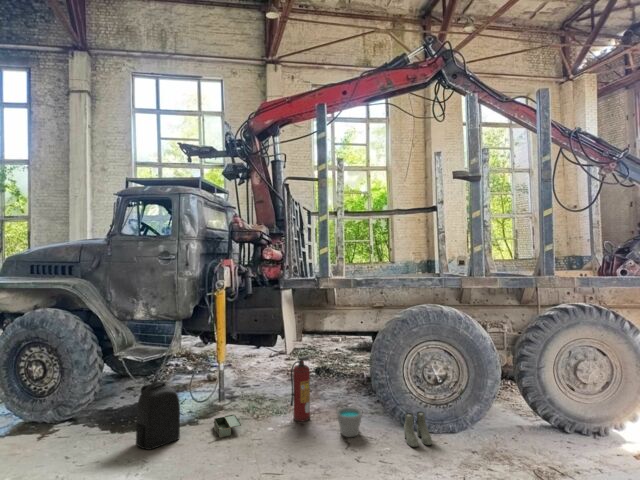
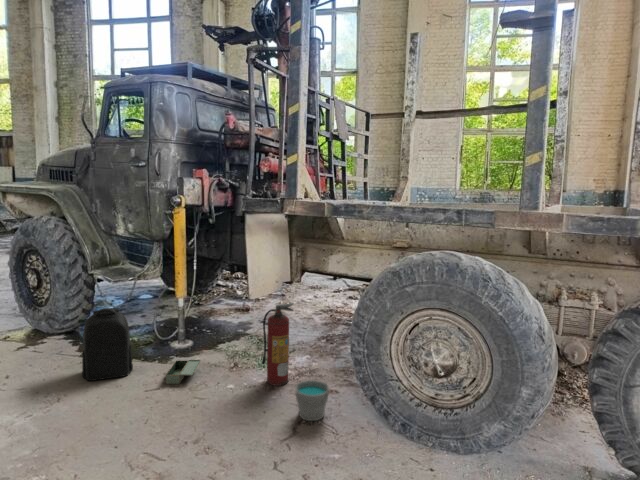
boots: present [404,411,432,447] -> none [370,408,409,462]

